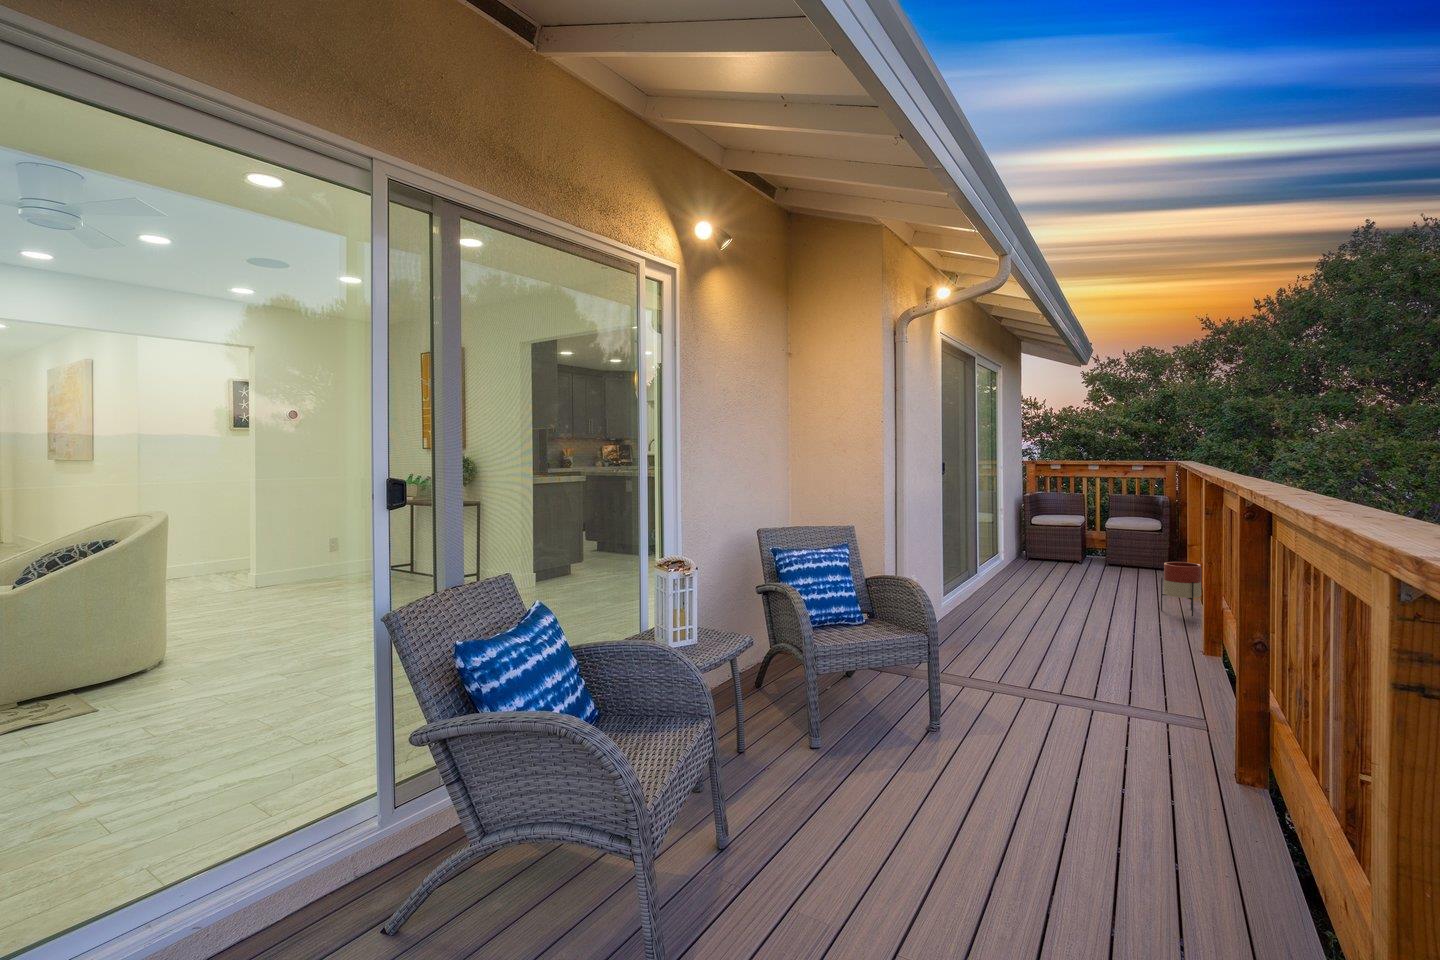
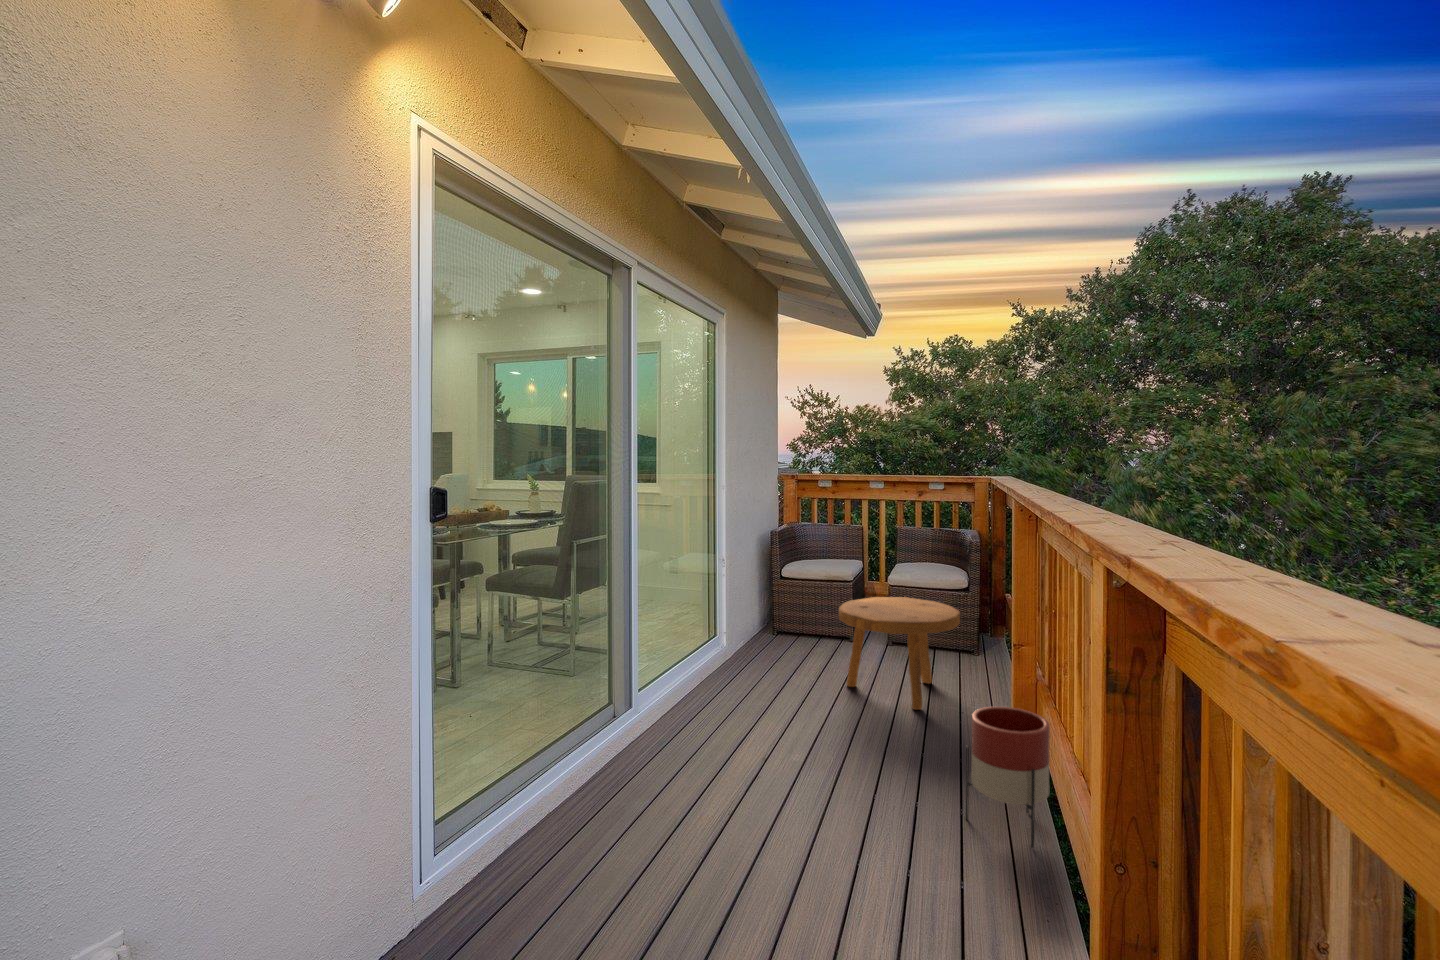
footstool: none [1082,530,1156,586] -> present [839,597,960,710]

